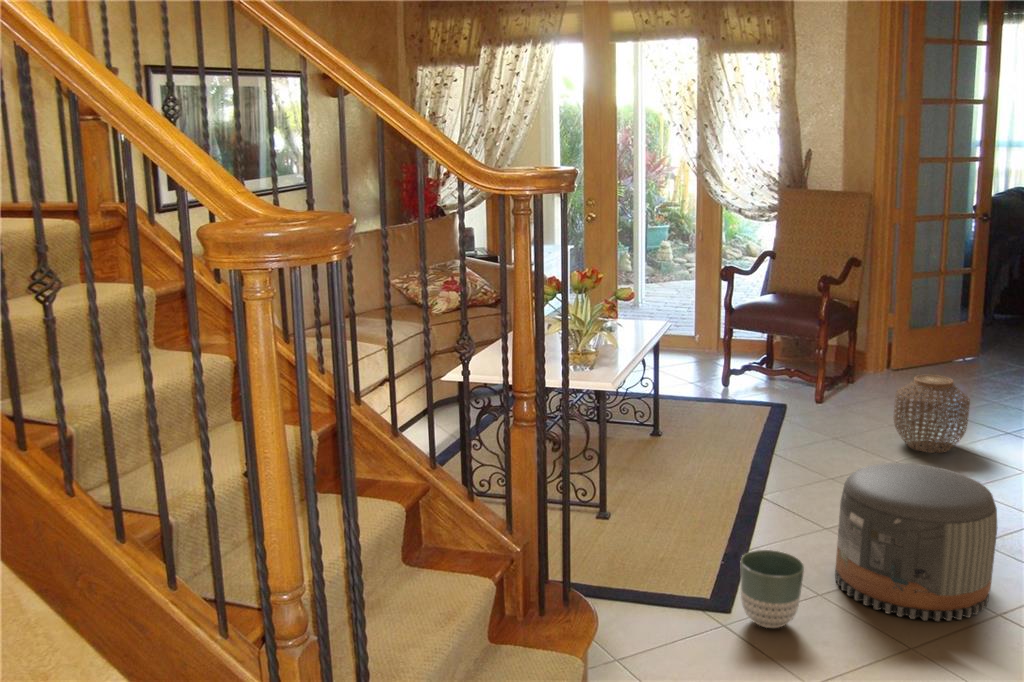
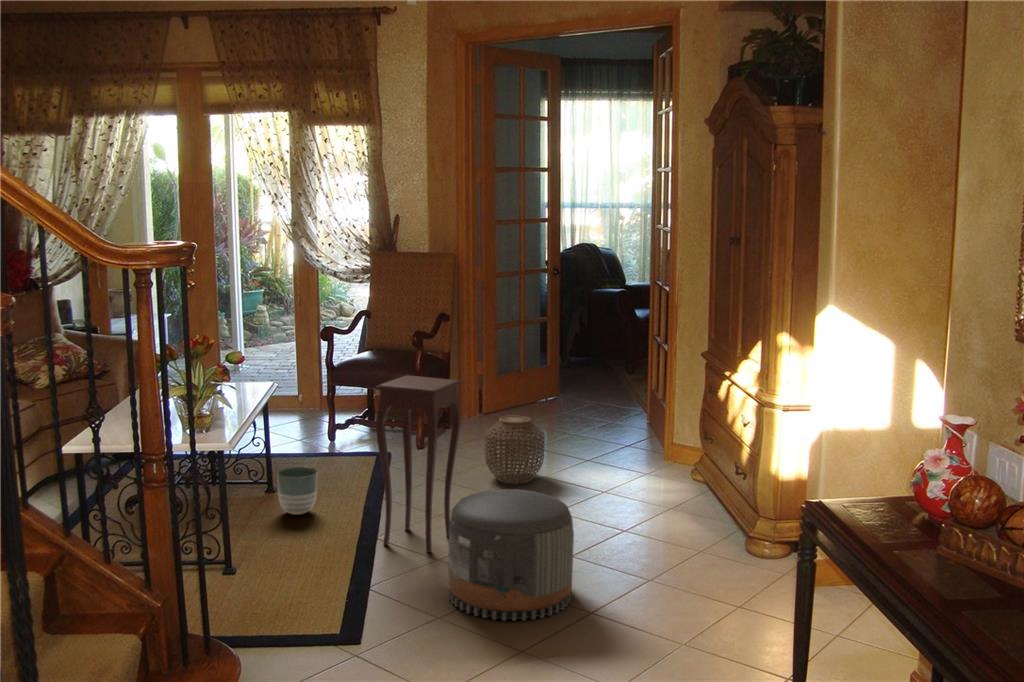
side table: none [766,324,868,522] -> present [376,375,462,552]
planter: present [740,550,804,628] -> present [277,466,318,515]

